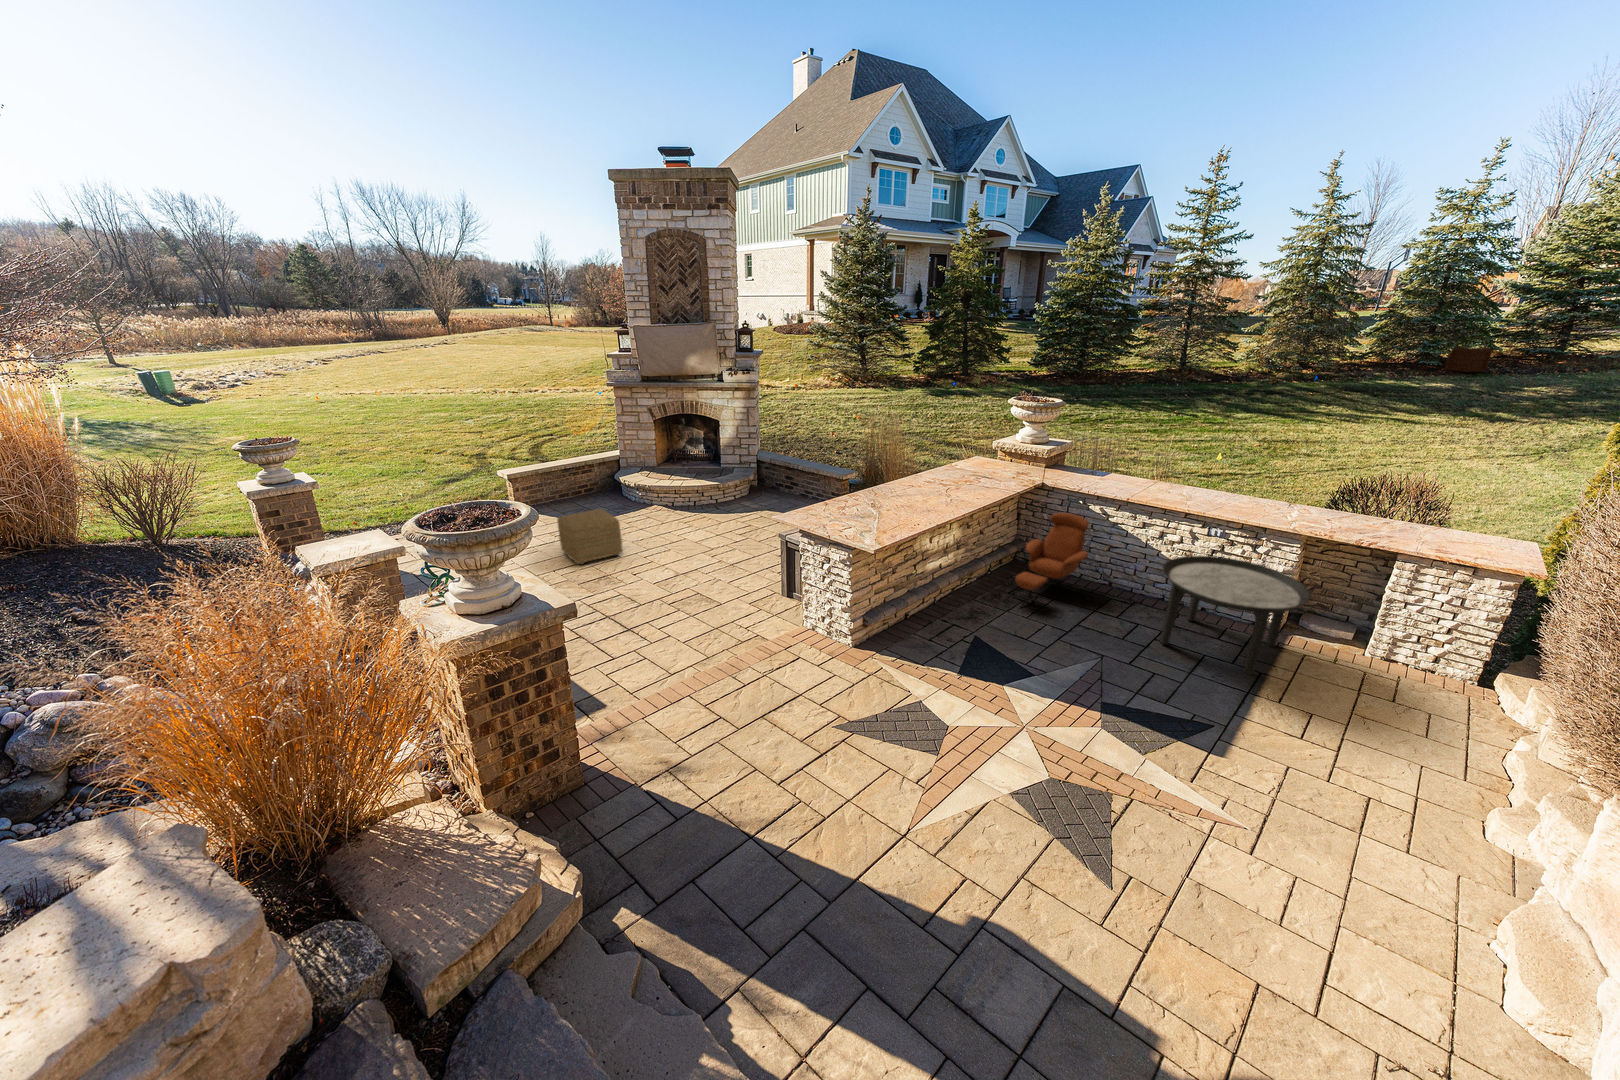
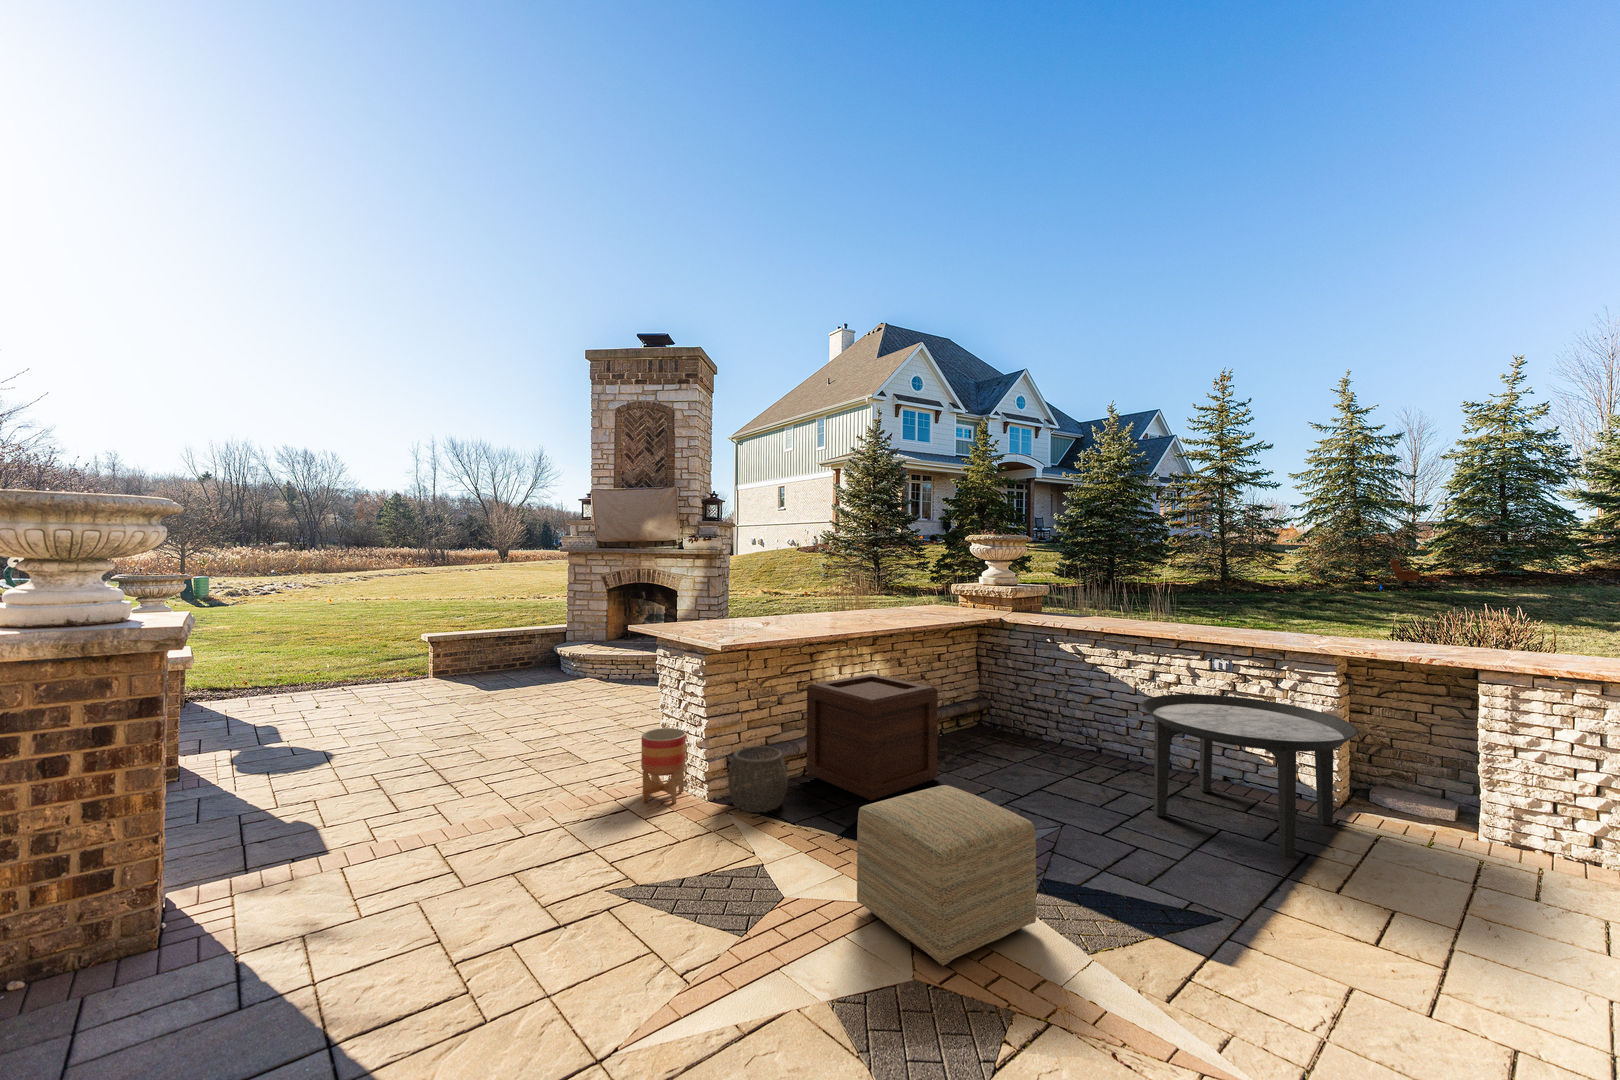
wooden crate: present [1444,347,1493,372] -> present [807,674,938,801]
ottoman: present [557,509,623,564] -> present [857,785,1037,966]
lounge chair: present [1015,513,1089,606] -> present [1390,559,1440,588]
planter: none [799,597,831,651] -> present [641,728,686,804]
woven basket: none [865,608,910,657] -> present [728,746,788,813]

